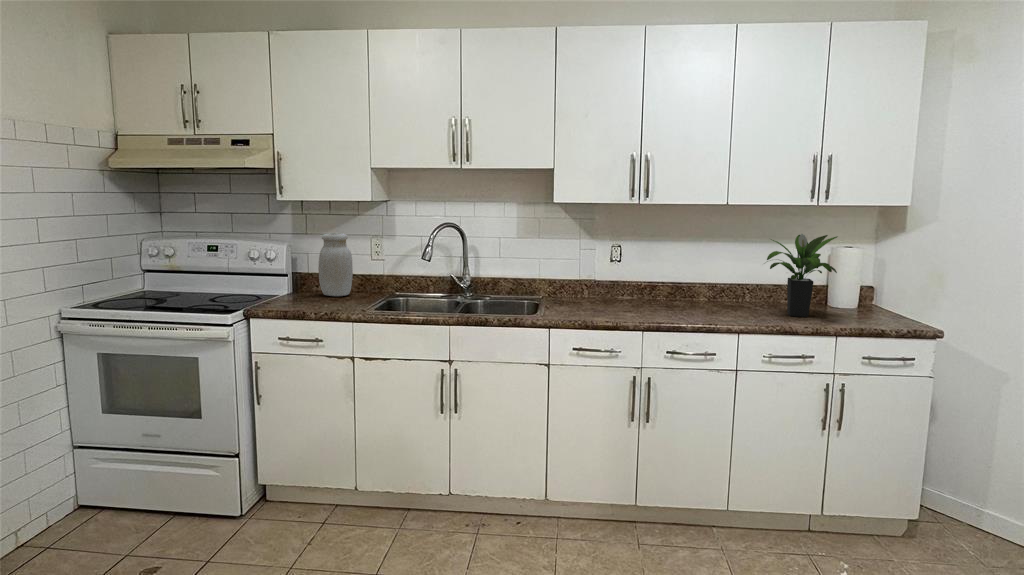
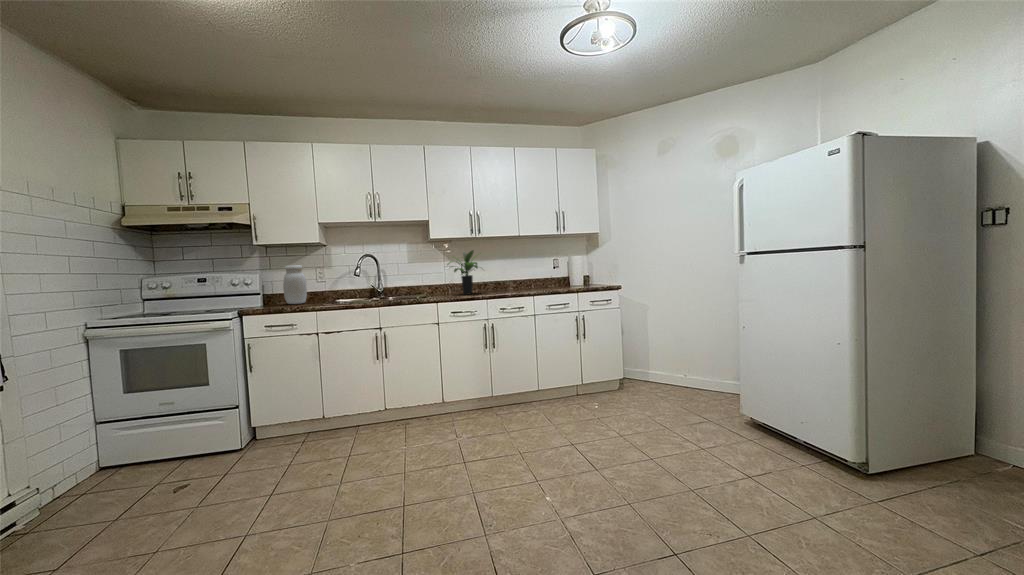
potted plant: present [767,234,837,317] -> present [448,250,478,295]

